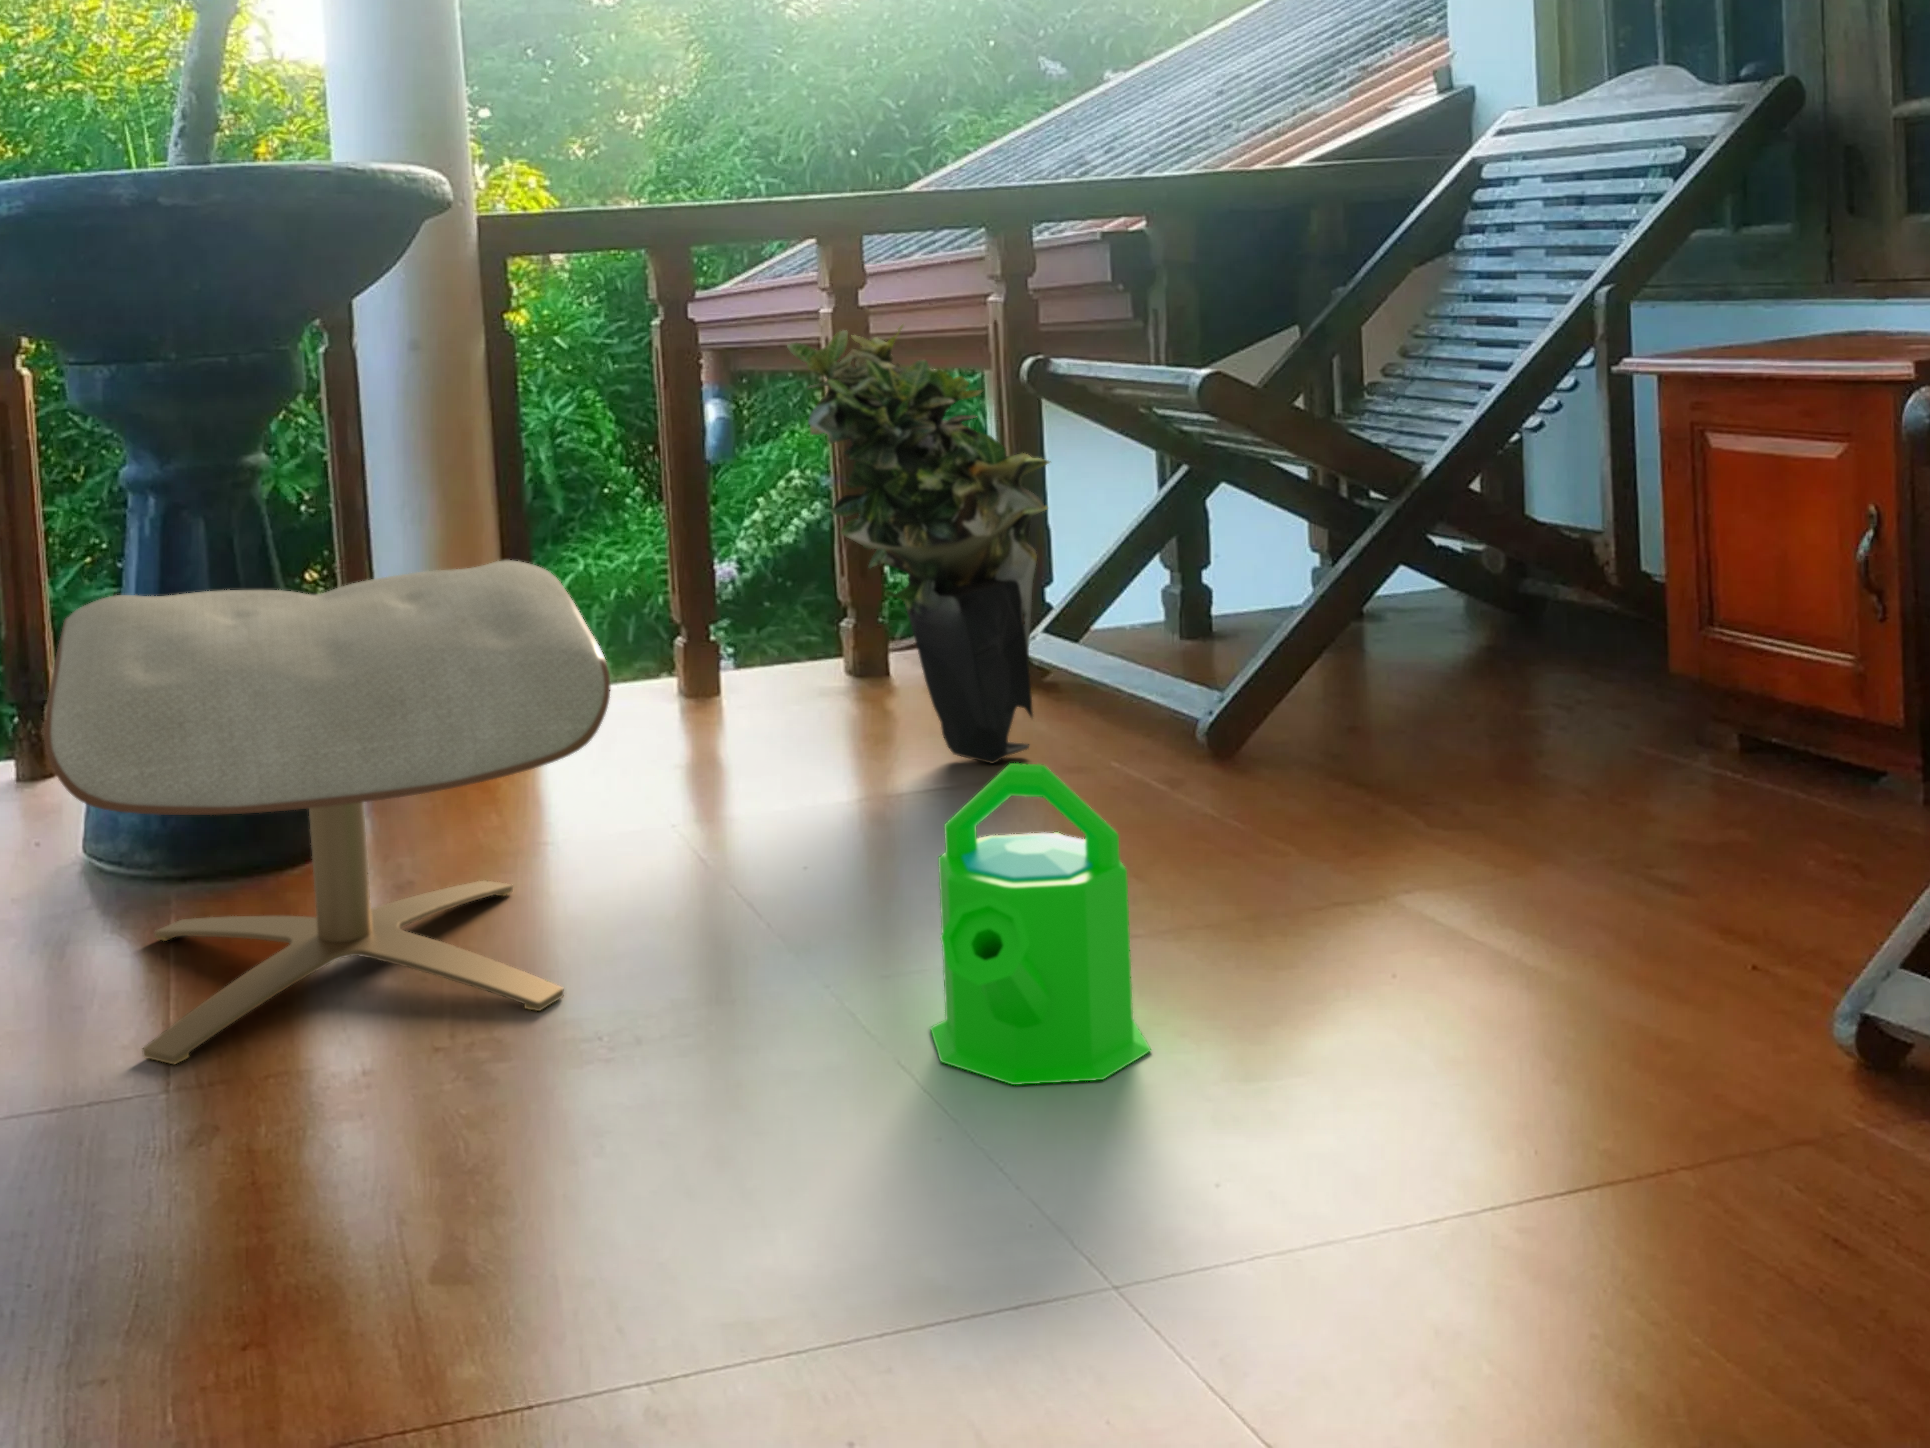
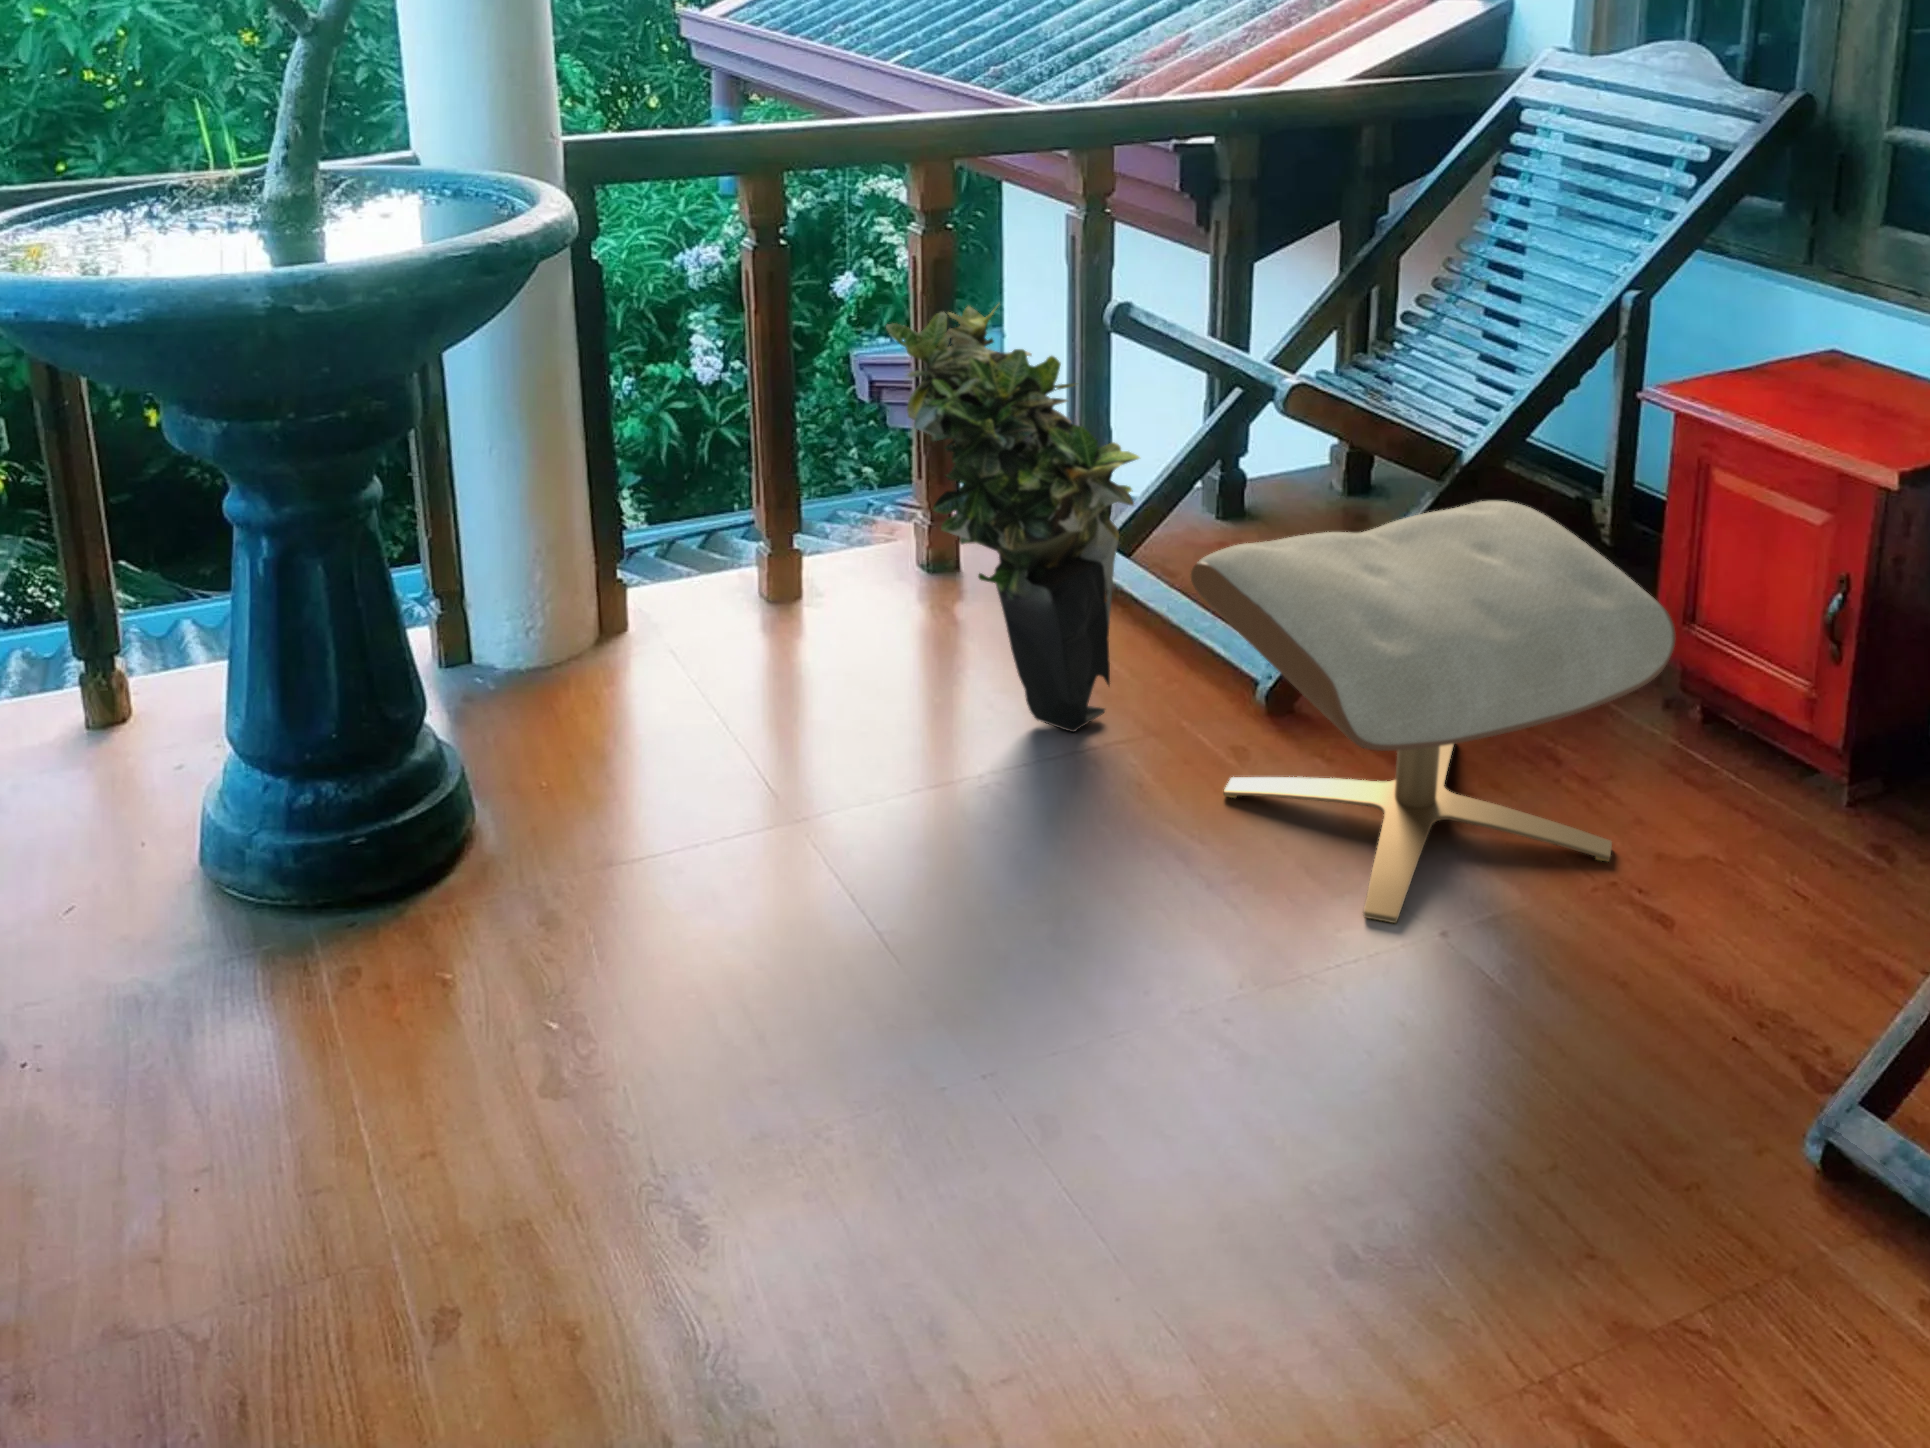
ottoman: present [44,560,610,1064] -> present [1191,501,1676,923]
watering can: present [930,763,1151,1085] -> none [1077,936,1271,1220]

